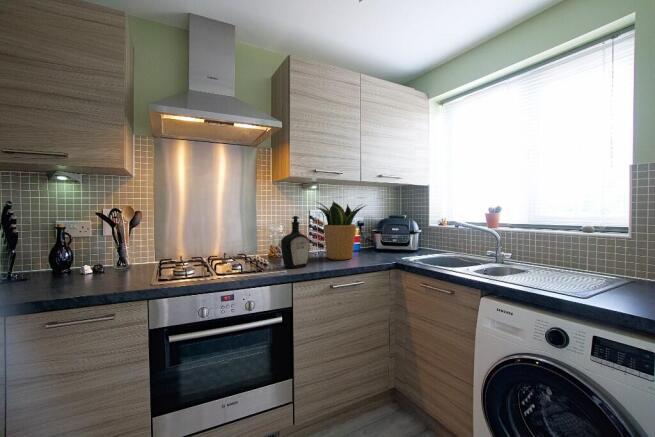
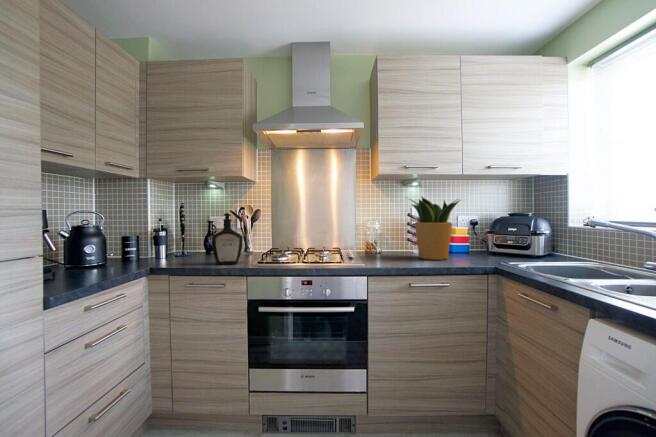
bottle: present [281,216,310,268] -> present [212,213,242,265]

